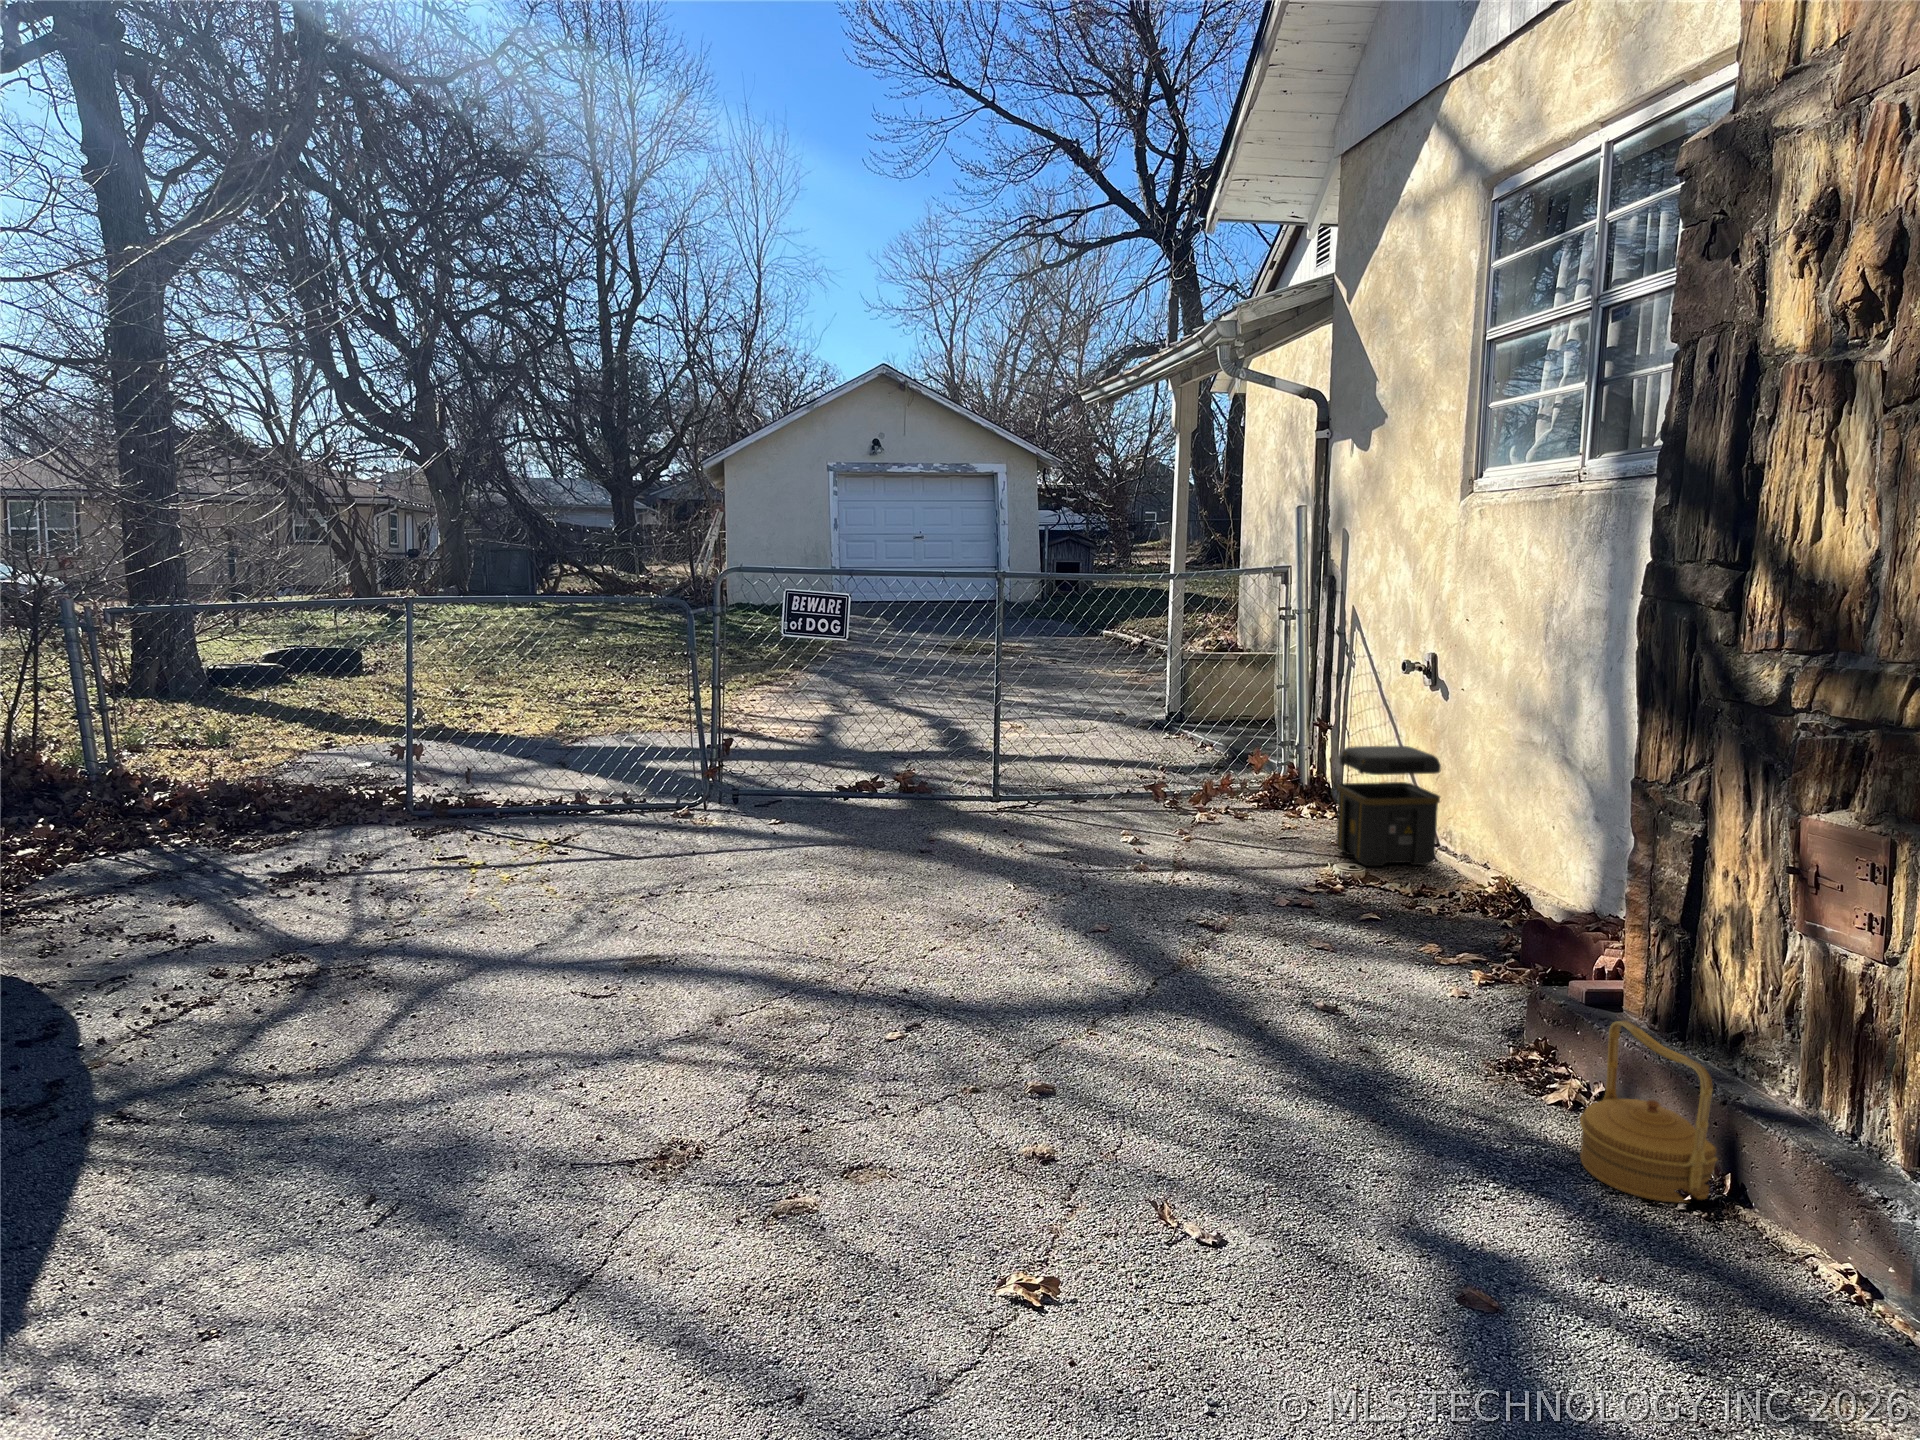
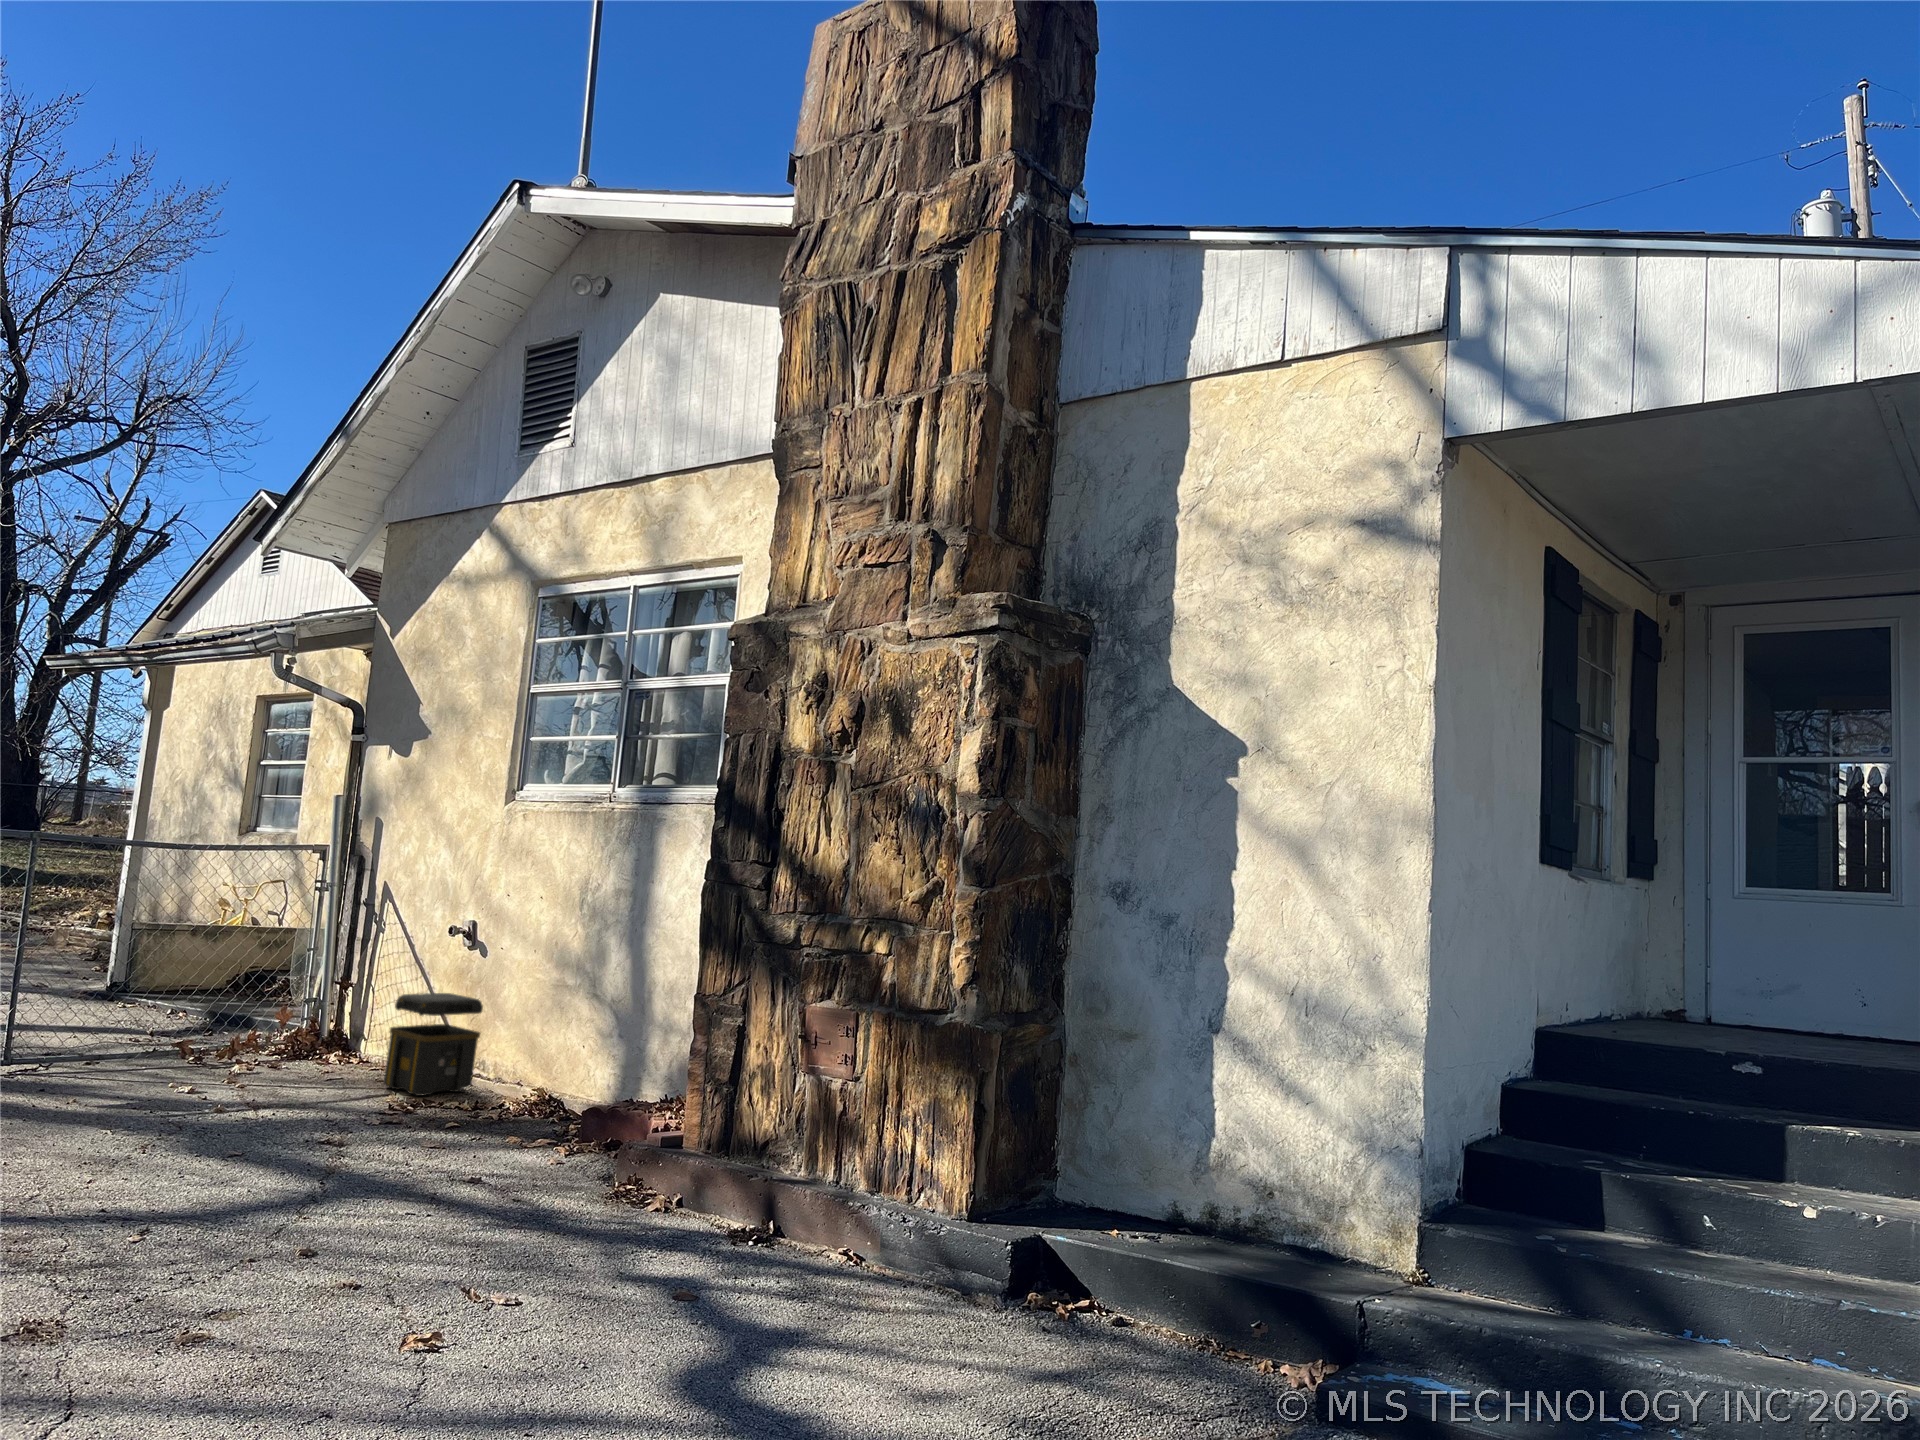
woven basket: present [1580,1021,1717,1203] -> none [683,1145,766,1252]

